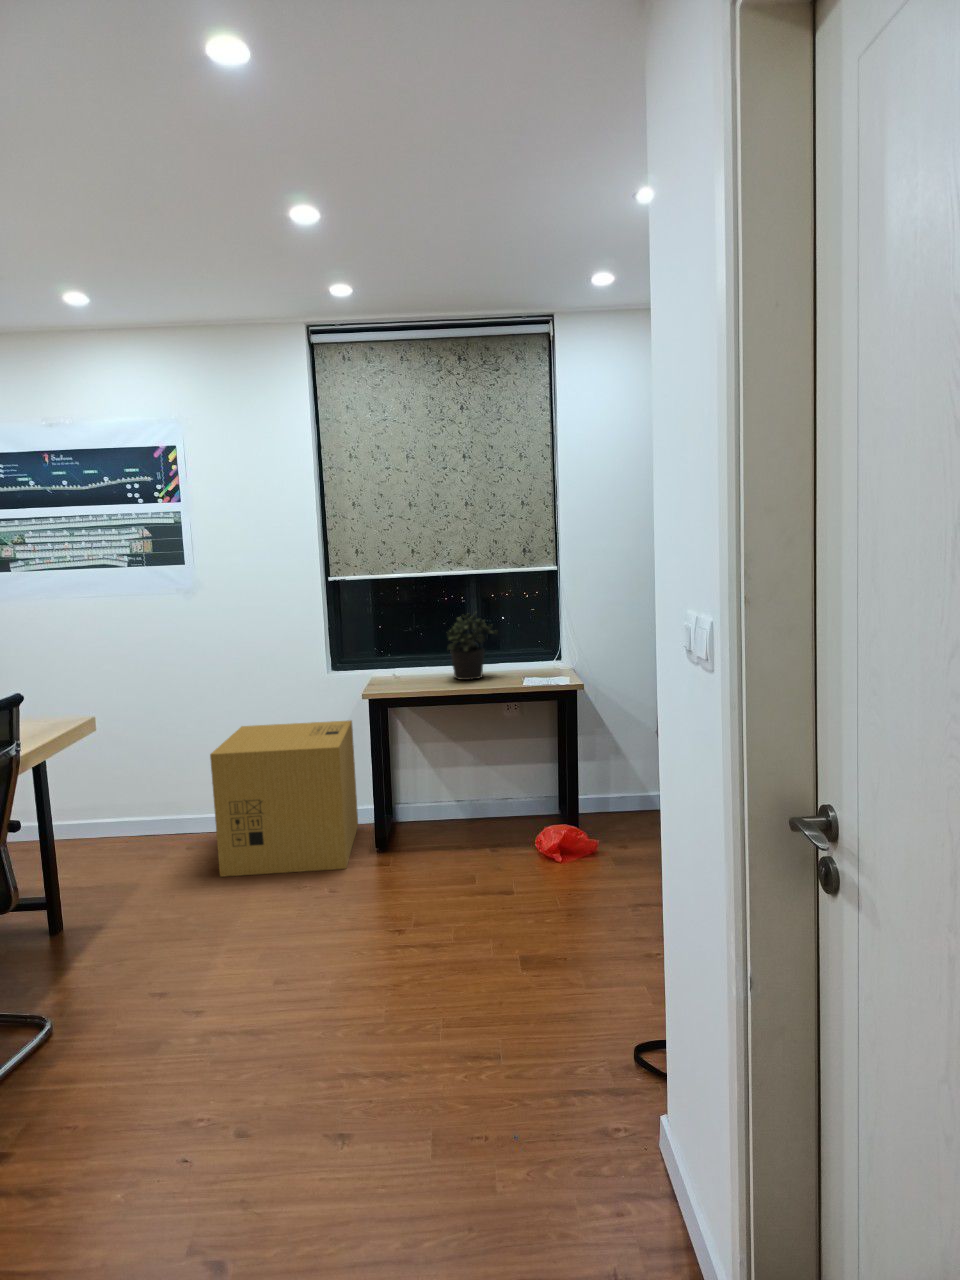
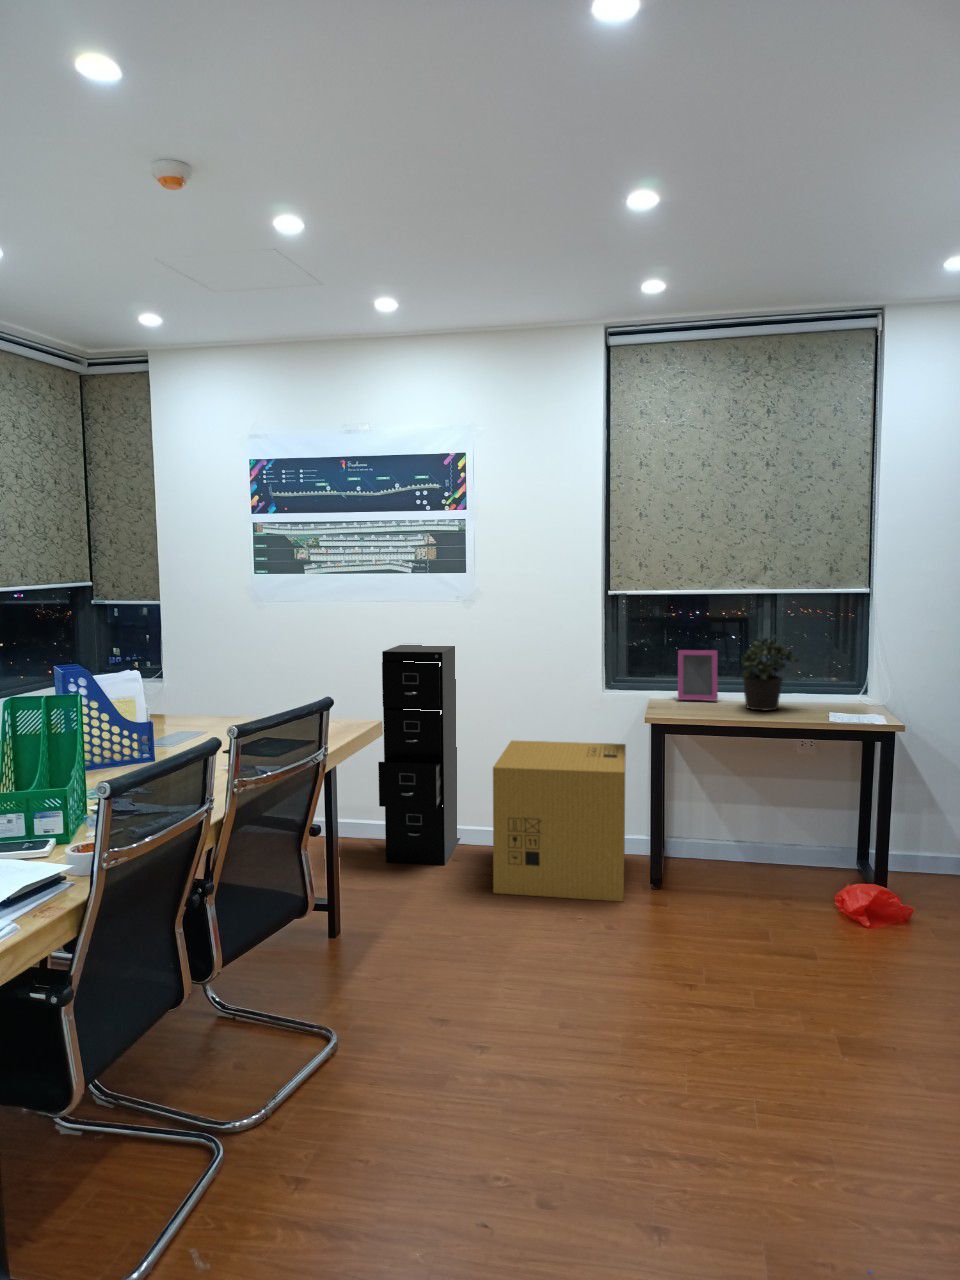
picture frame: none [394,628,431,675] -> present [678,650,718,701]
filing cabinet: none [94,636,201,859] -> present [378,645,460,865]

